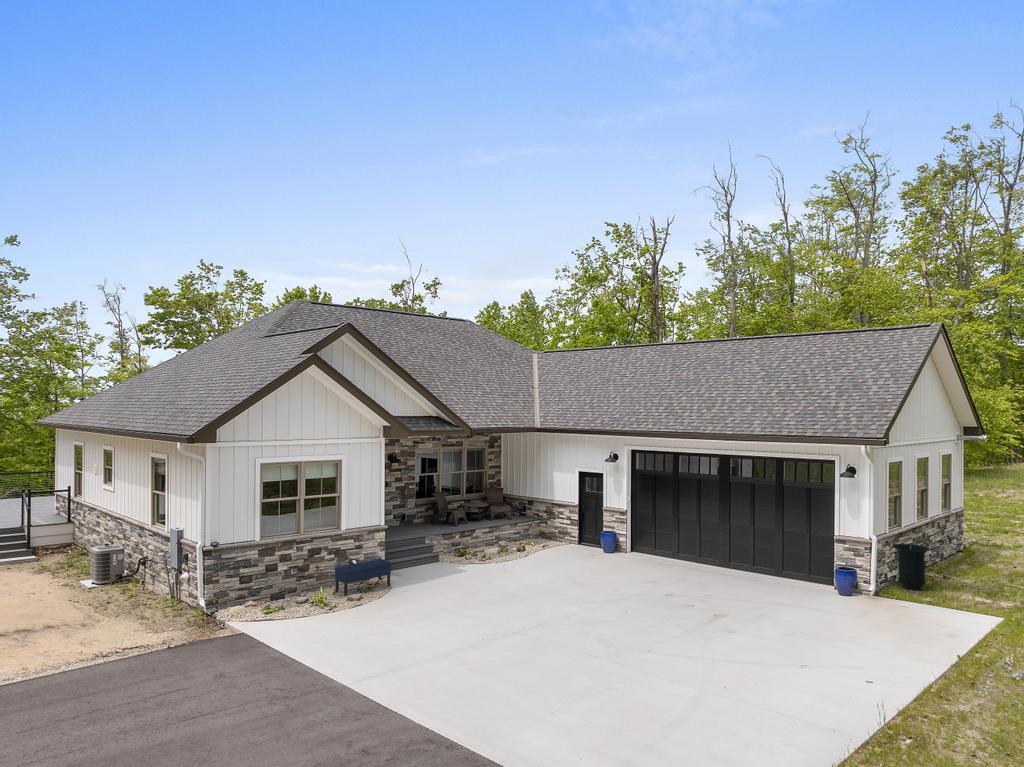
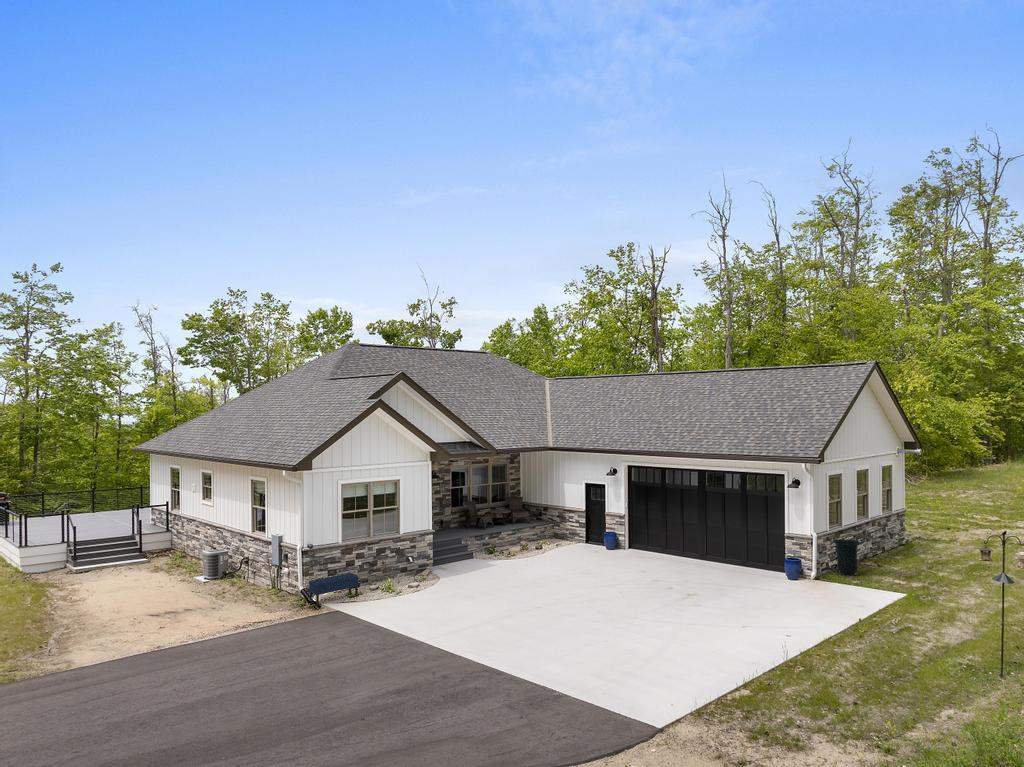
bench: present [335,559,391,596] -> present [309,573,359,605]

